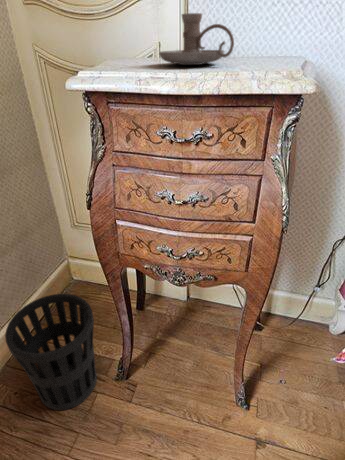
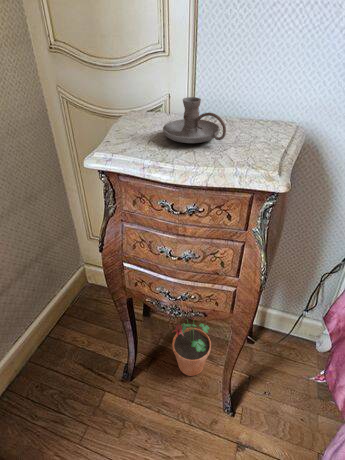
potted plant: none [165,242,219,369] -> present [173,320,211,376]
wastebasket: present [5,294,97,410] -> none [30,308,106,405]

